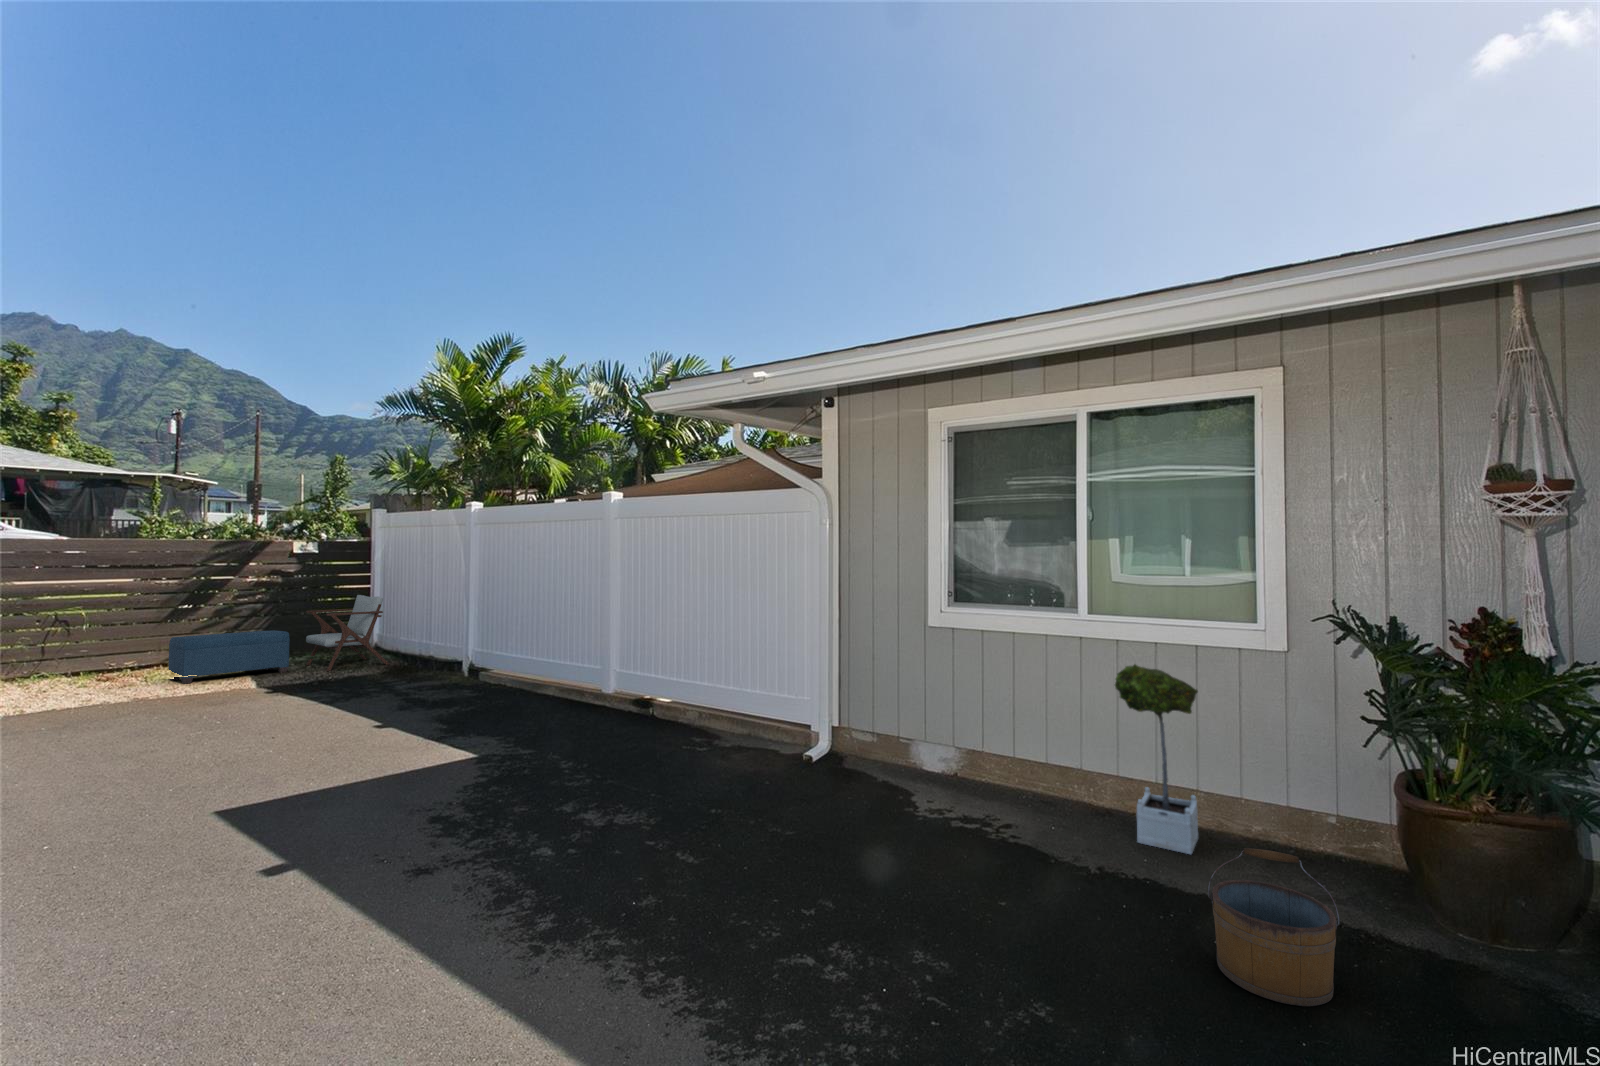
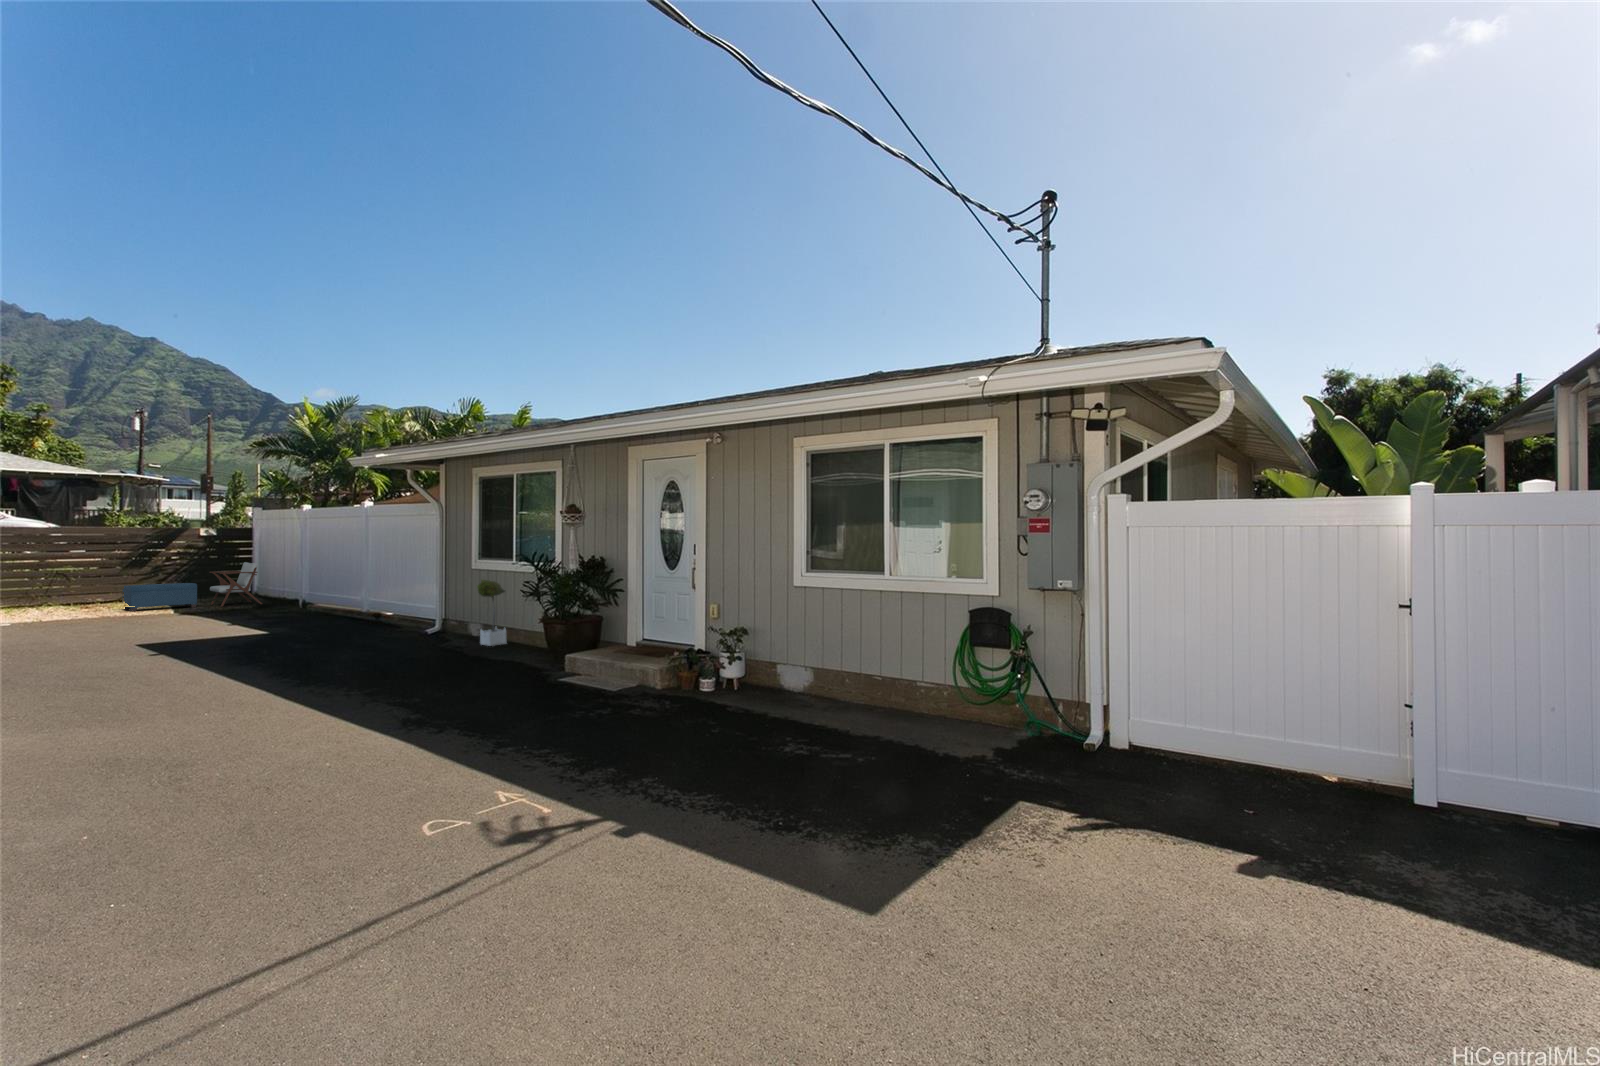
bucket: present [1208,848,1339,1006] -> none [411,623,444,660]

